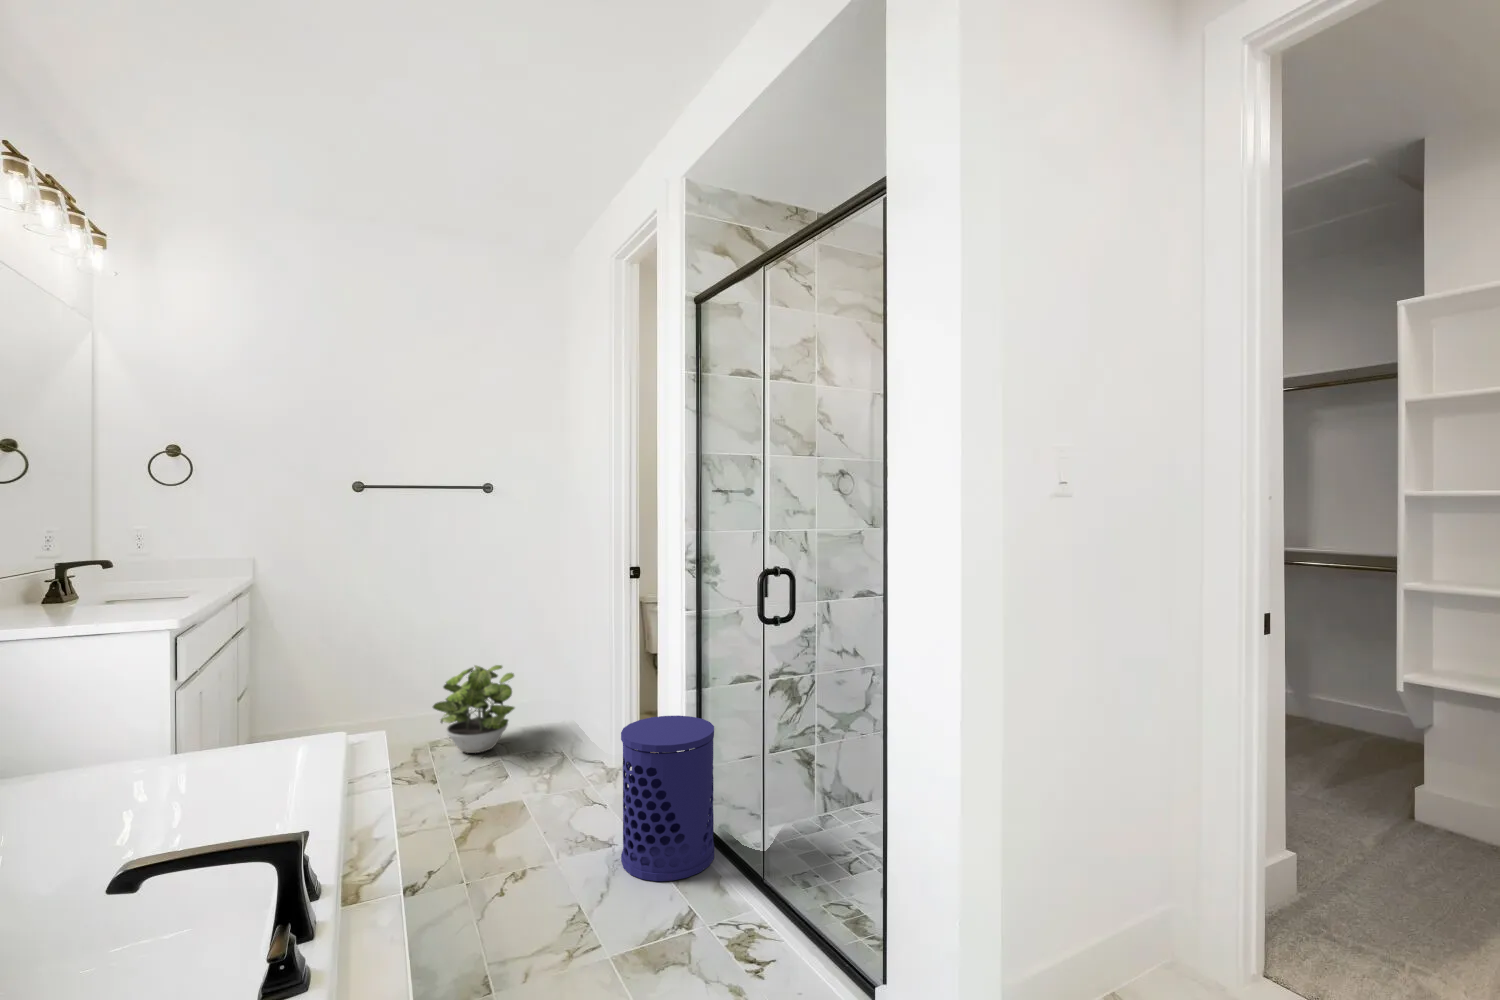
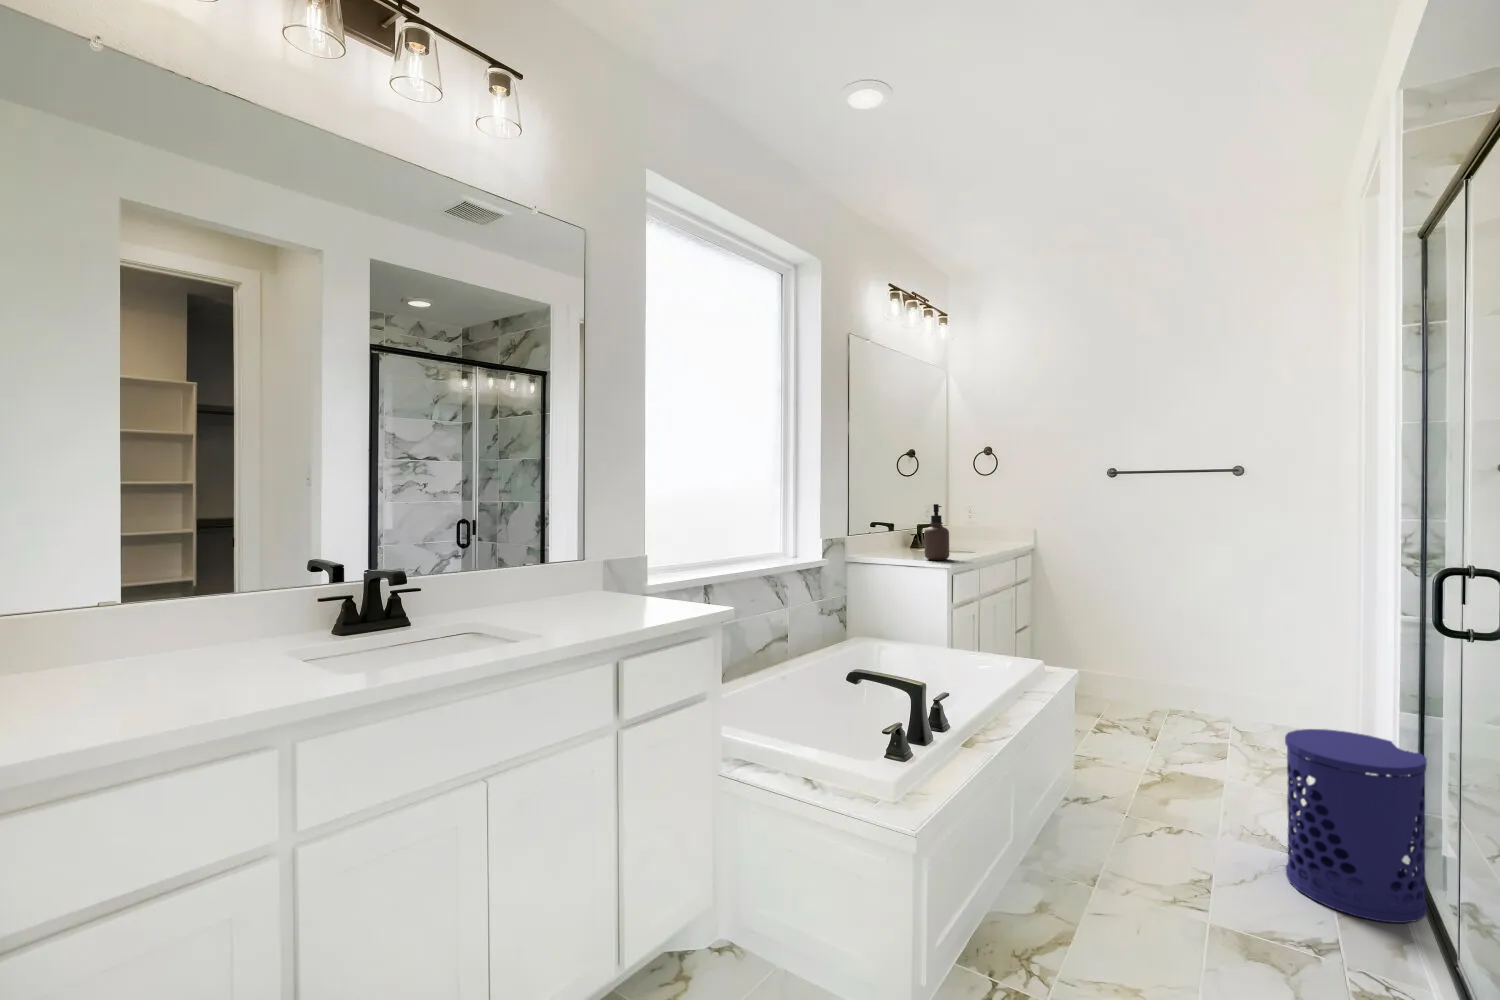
soap dispenser: none [117,525,168,615] -> present [924,504,949,560]
potted plant: present [433,665,514,753] -> none [1164,645,1257,730]

